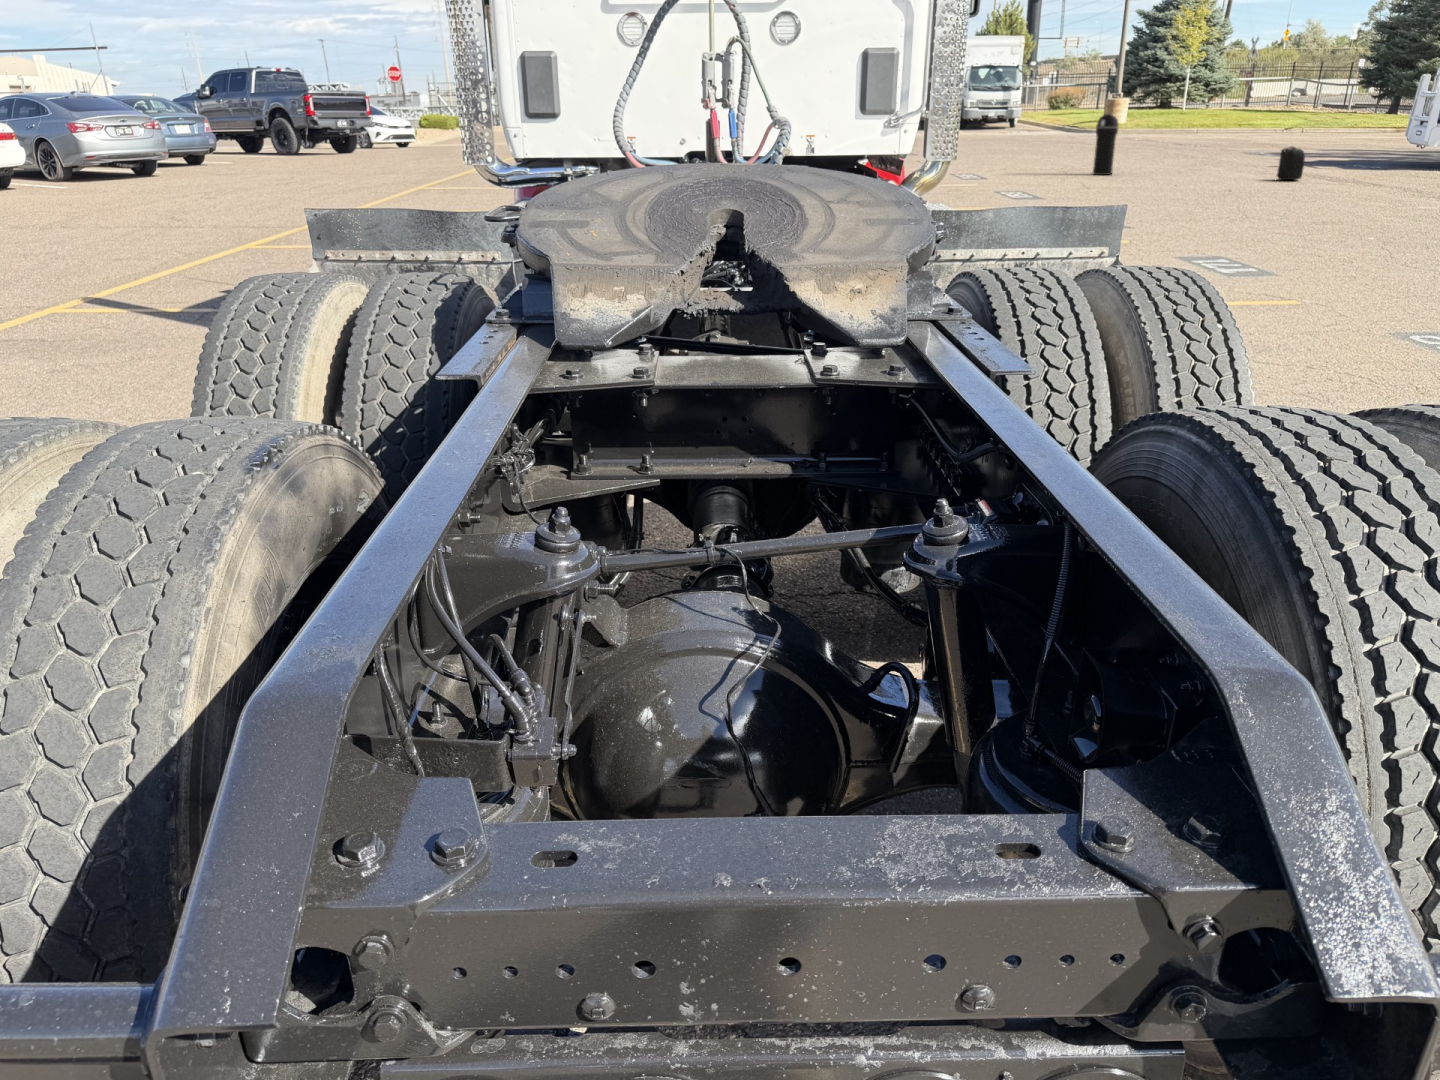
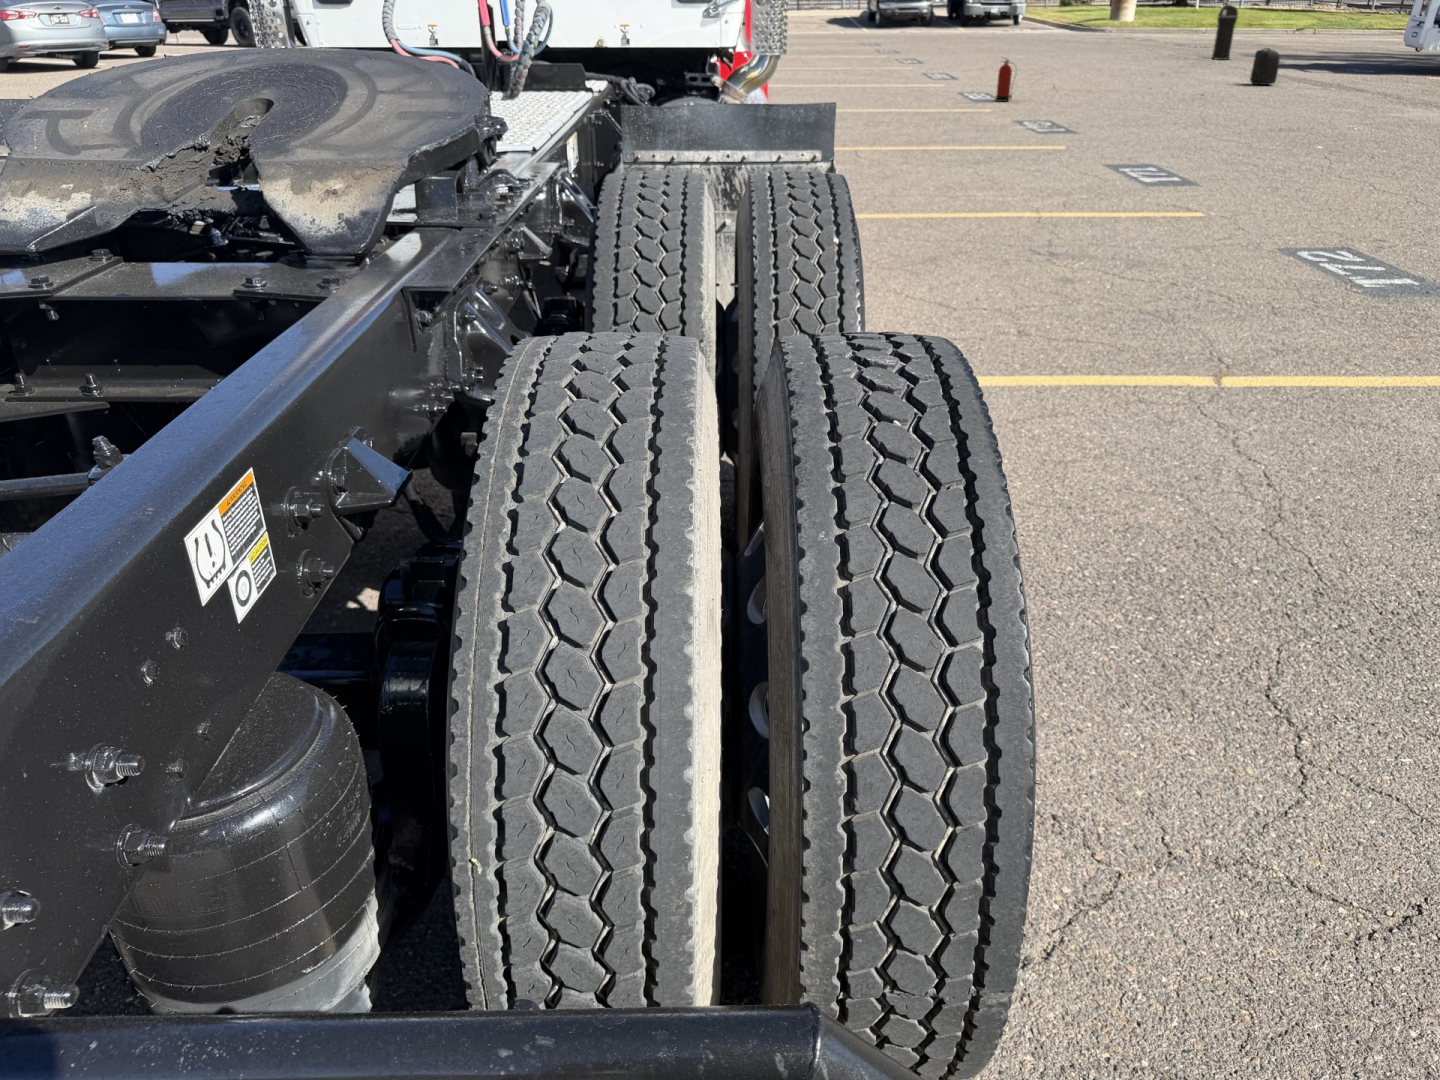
trash can: present [1093,114,1118,175] -> present [1212,5,1238,60]
fire extinguisher: none [1053,157,1073,198] -> present [996,60,1012,102]

